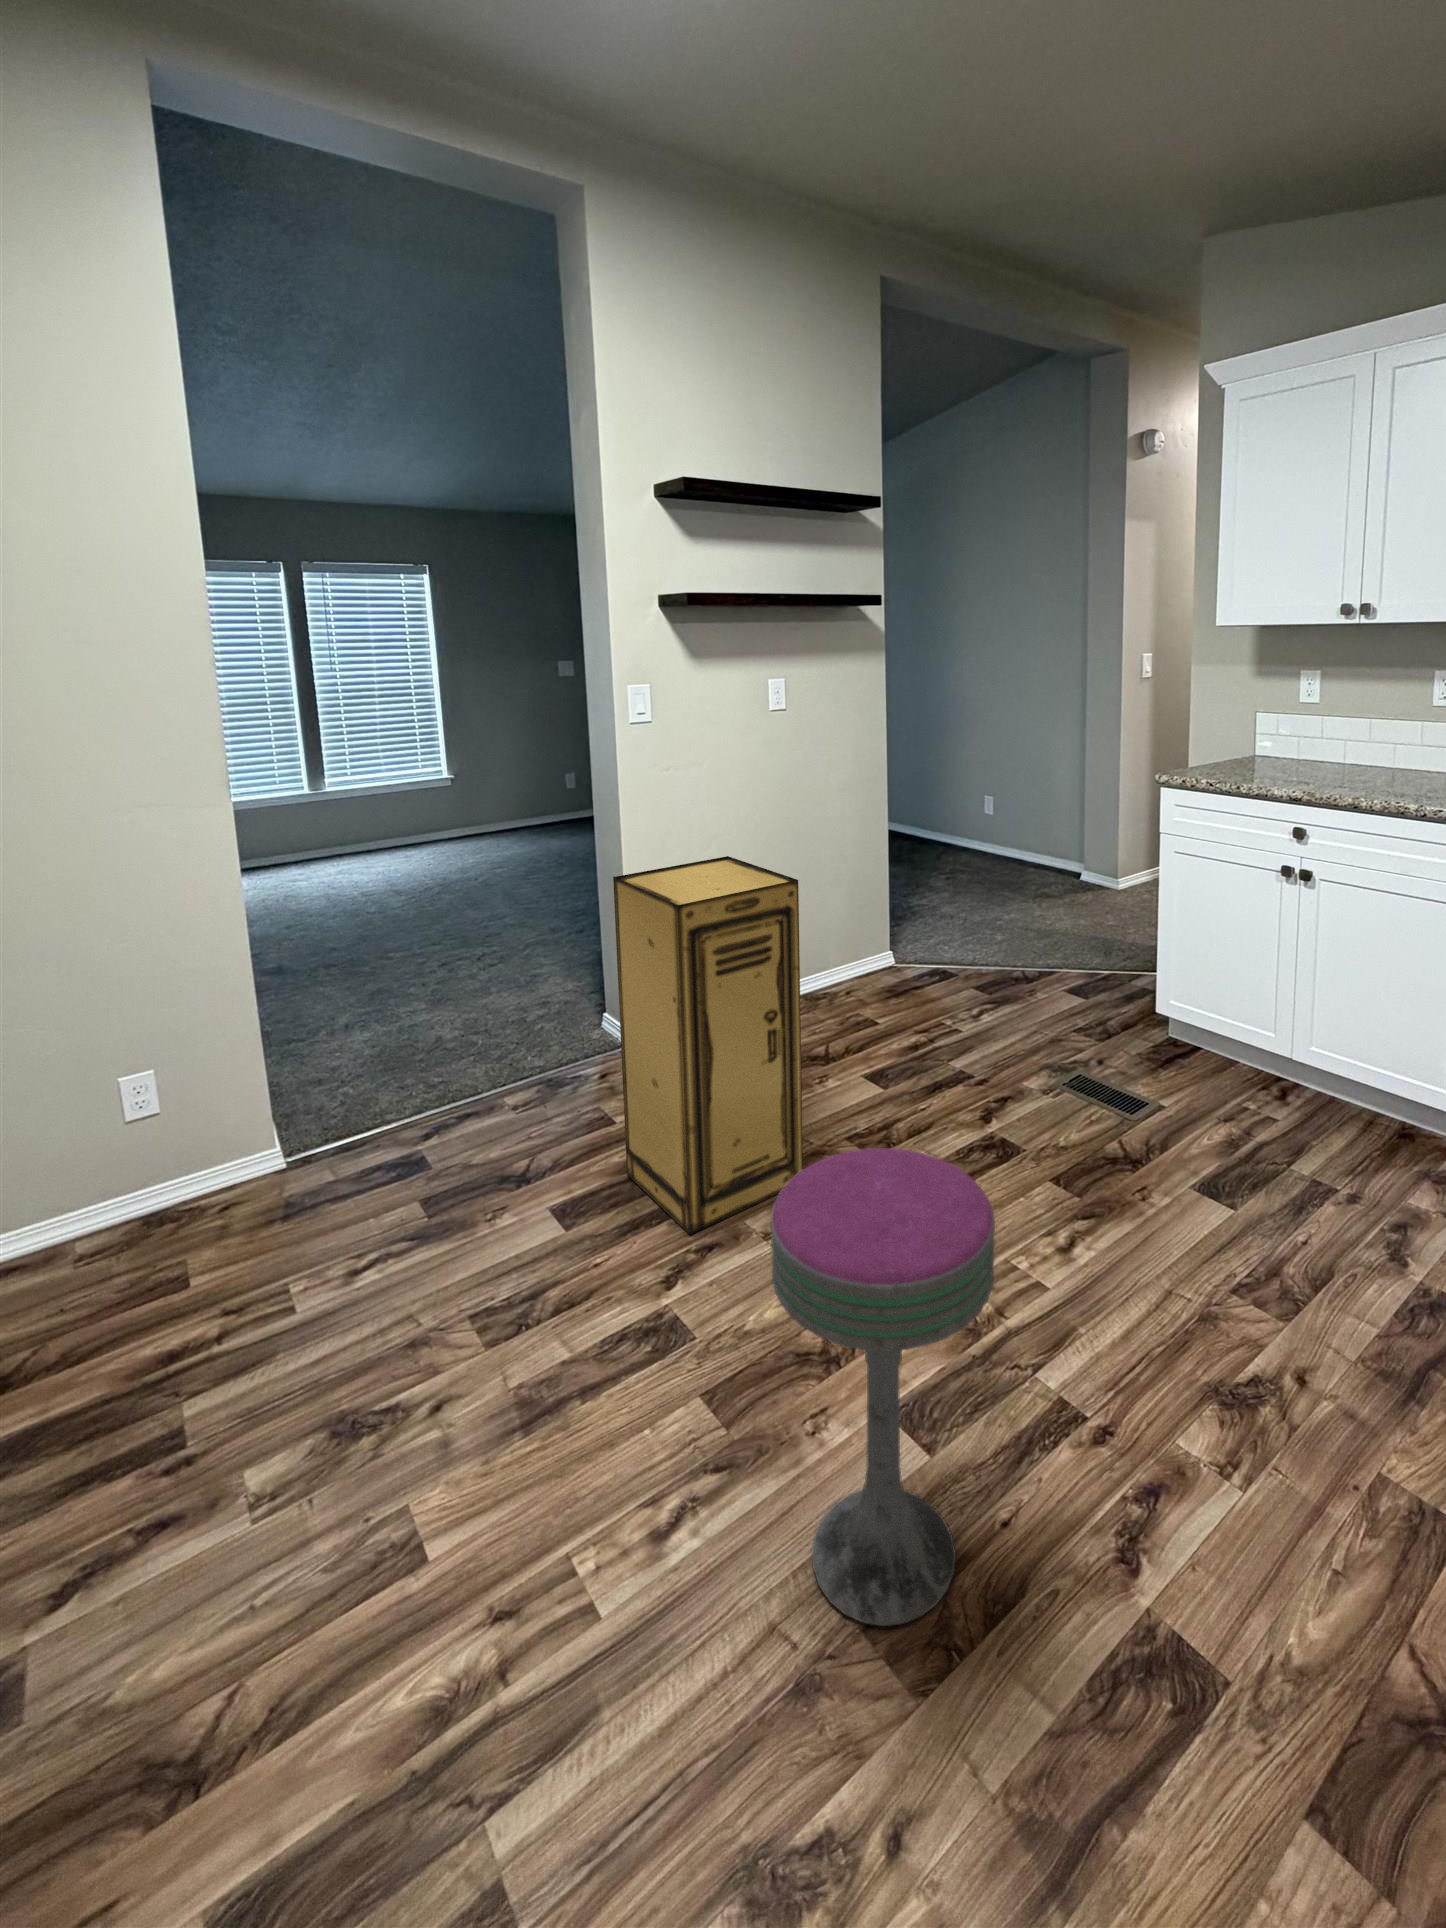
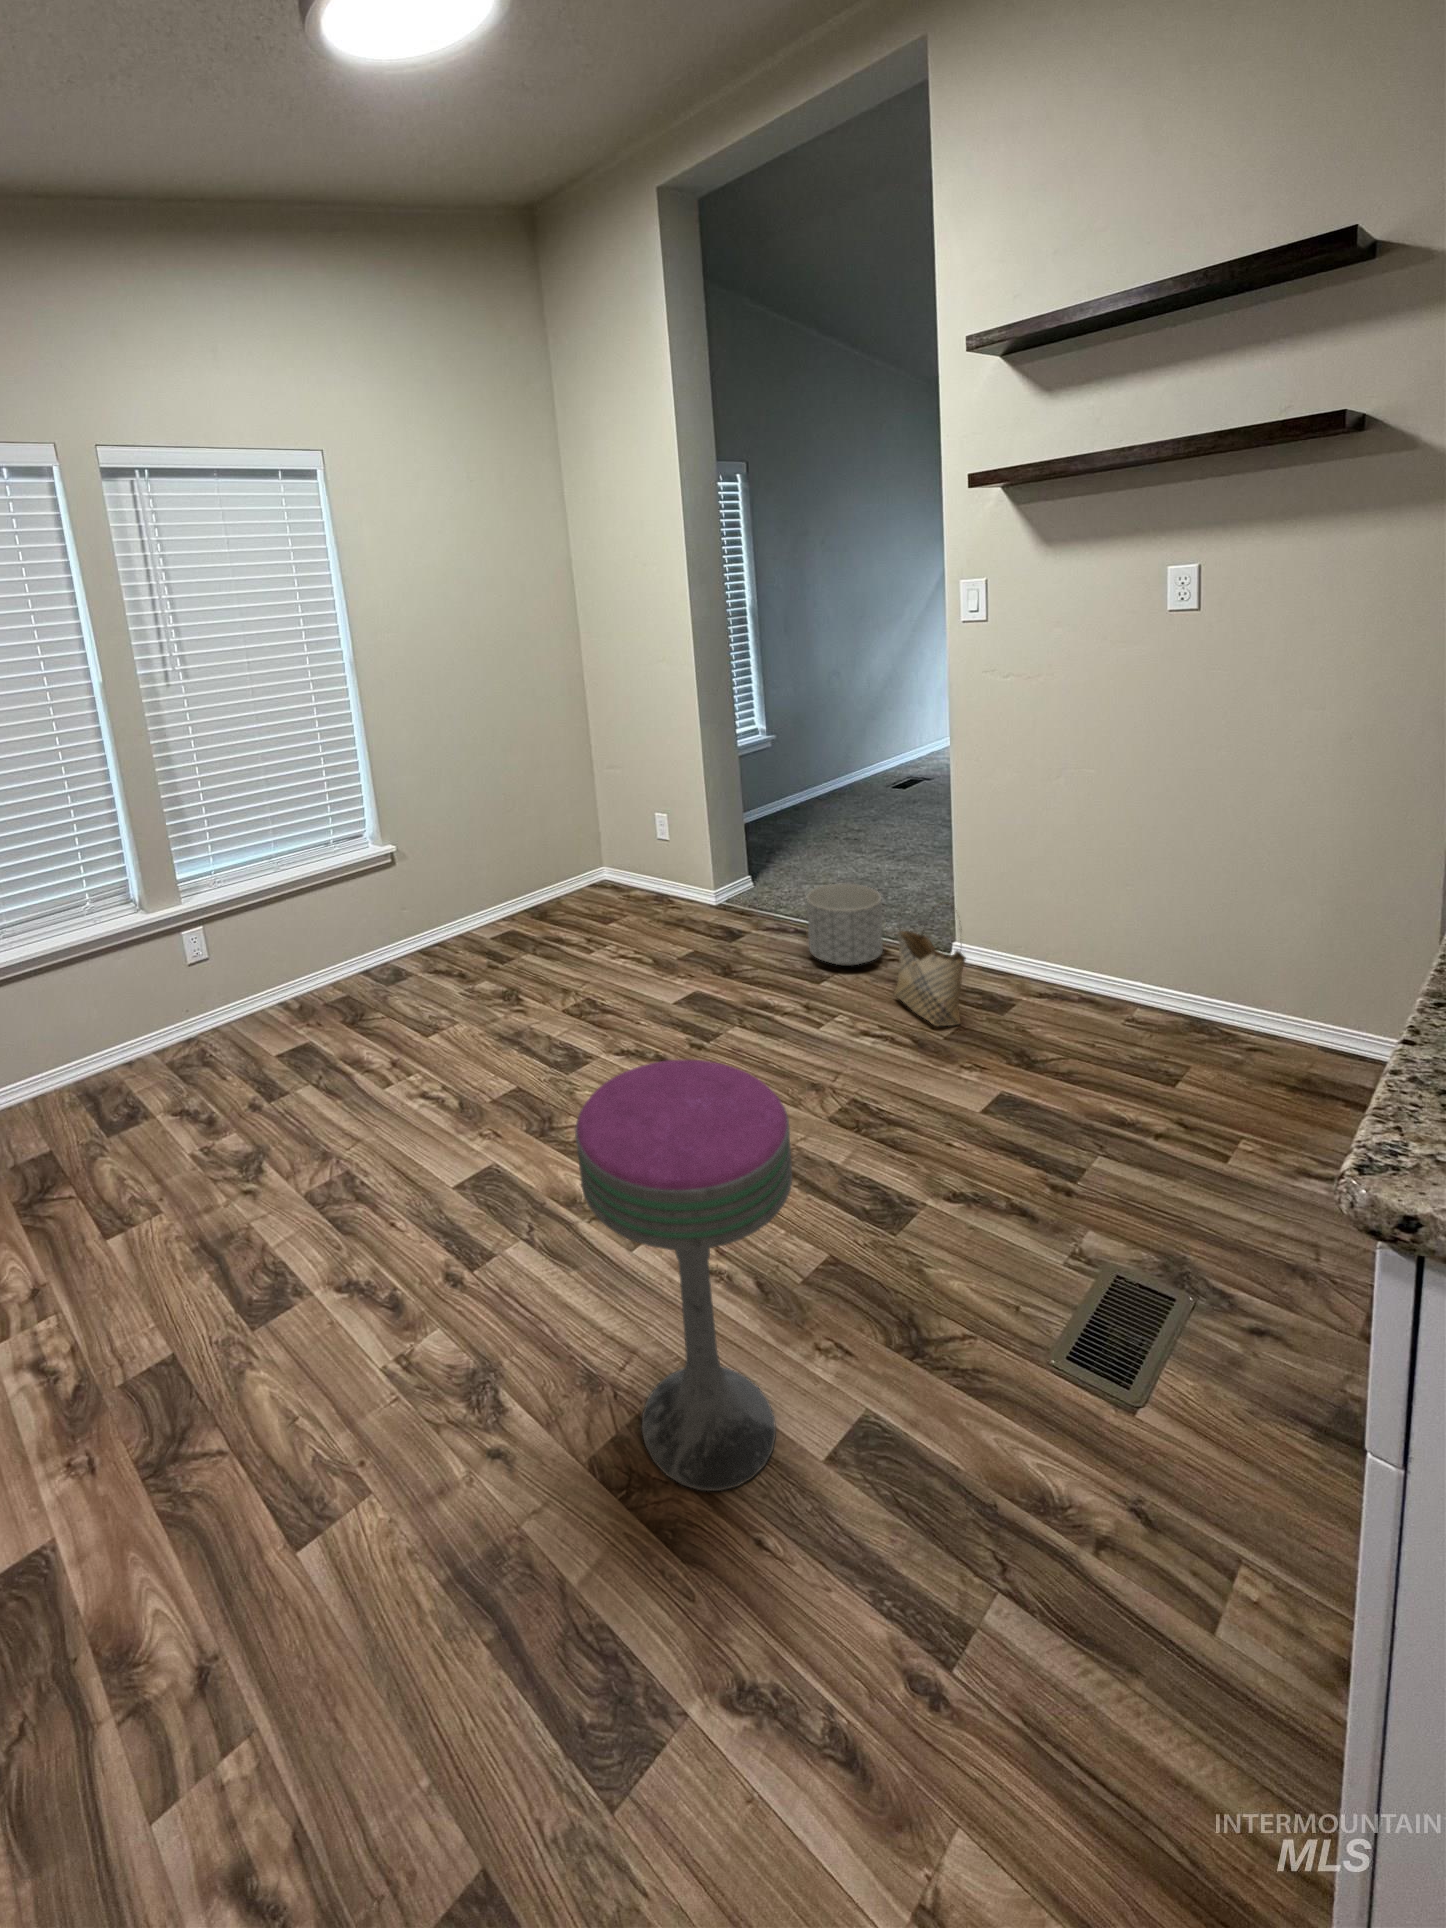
storage cabinet: present [613,856,803,1235] -> none [1032,798,1285,1270]
woven basket: none [294,1072,412,1228] -> present [894,902,966,1026]
planter: none [76,1127,219,1267] -> present [807,884,883,966]

